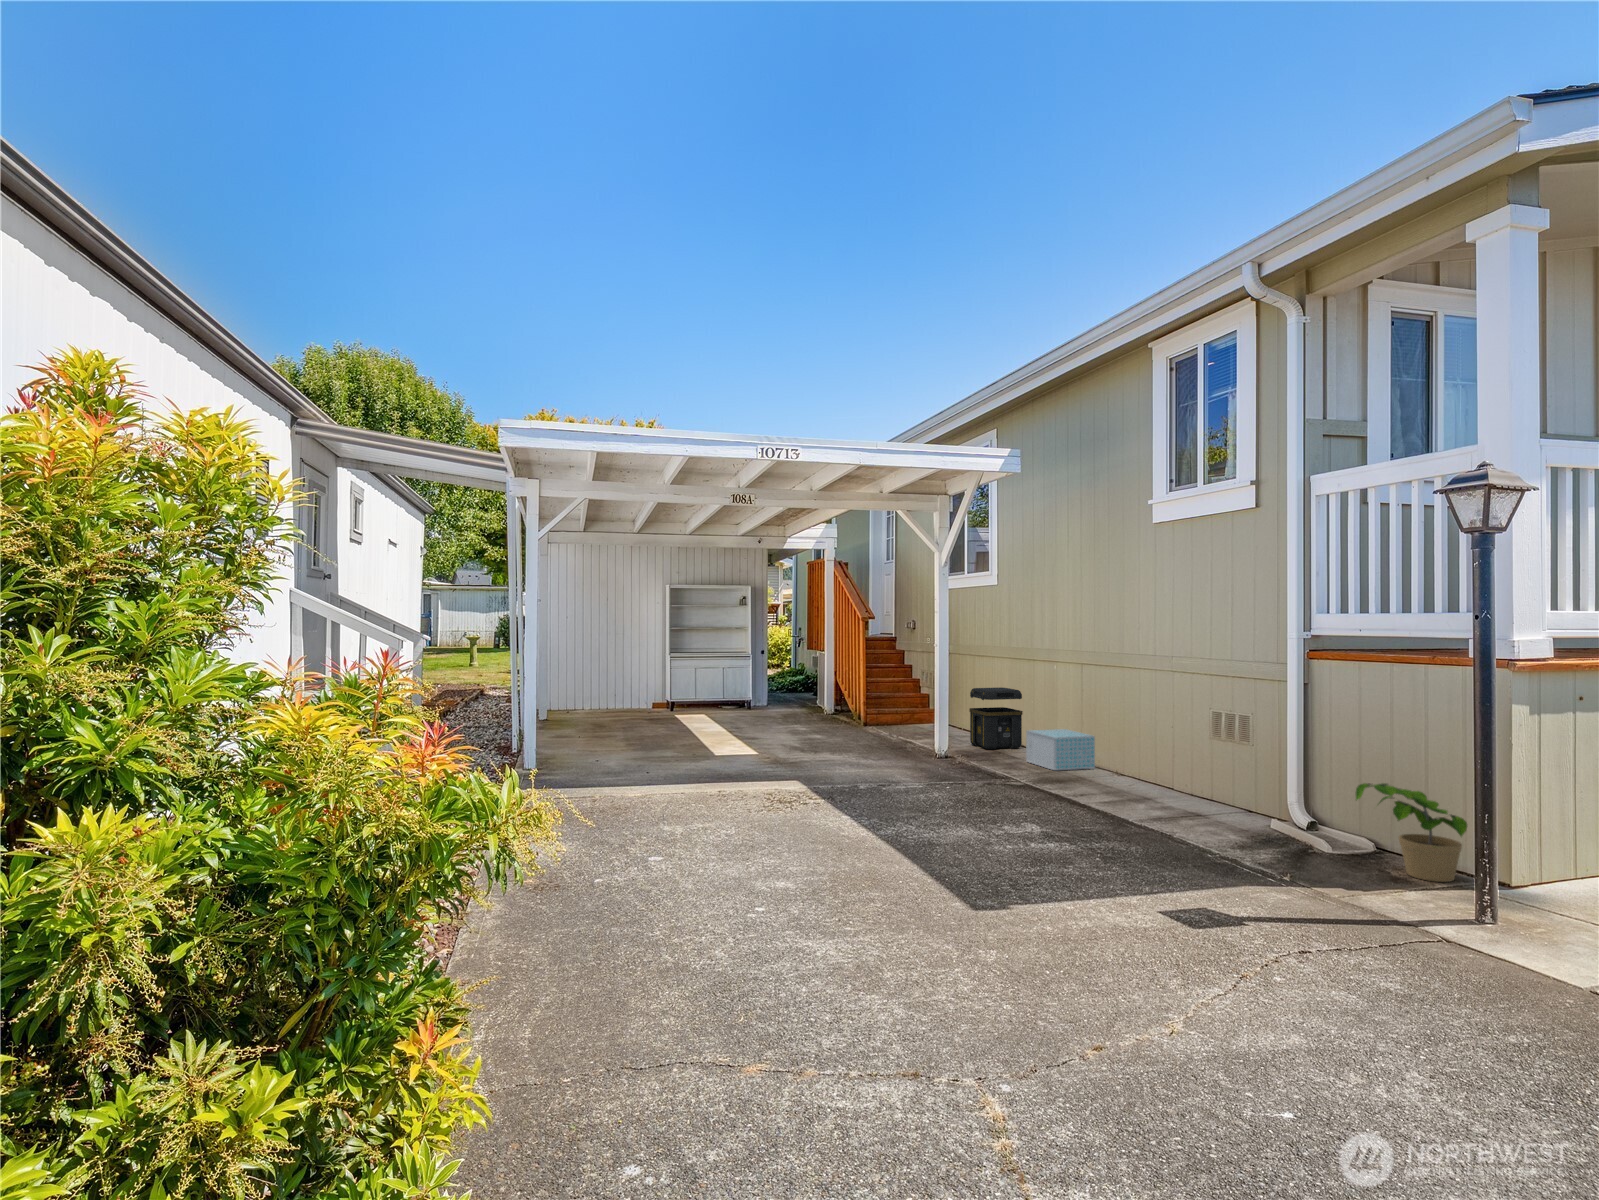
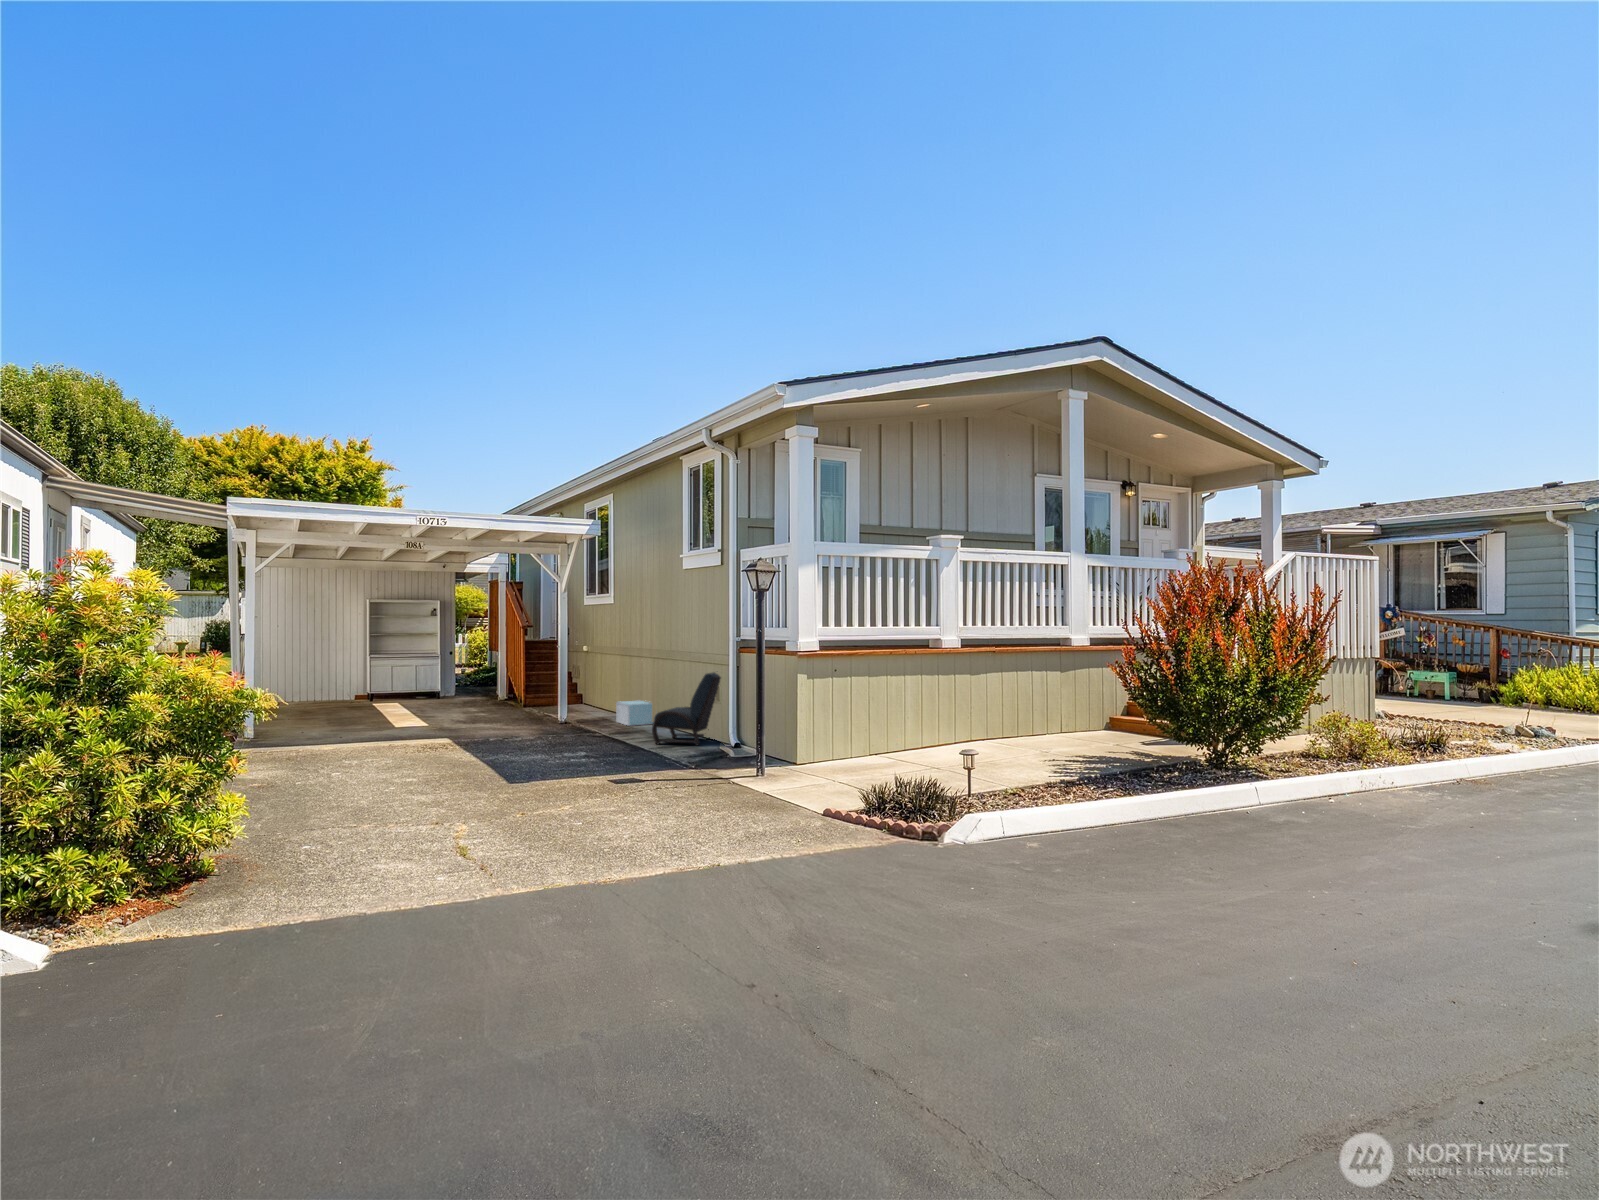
toolbox: present [969,688,1023,749] -> none [589,675,623,717]
lounge chair: none [1142,694,1276,827] -> present [652,672,721,745]
potted plant: present [1356,783,1467,882] -> none [727,712,778,760]

